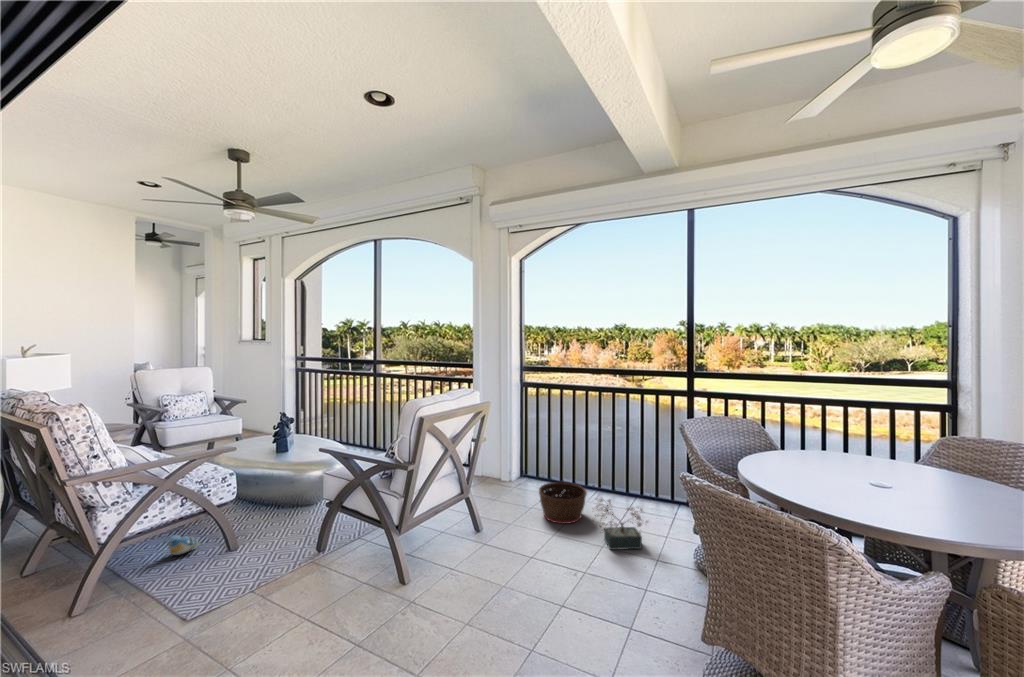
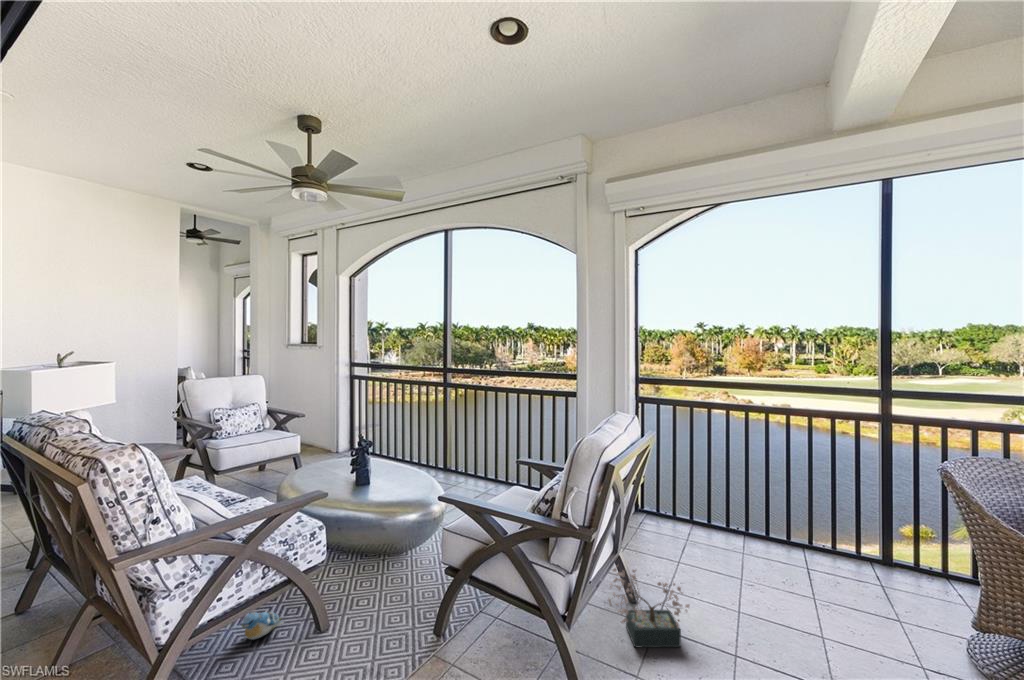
basket: present [539,482,587,524] -> none [694,529,764,591]
decorative plant: present [596,499,648,550] -> present [608,565,690,647]

